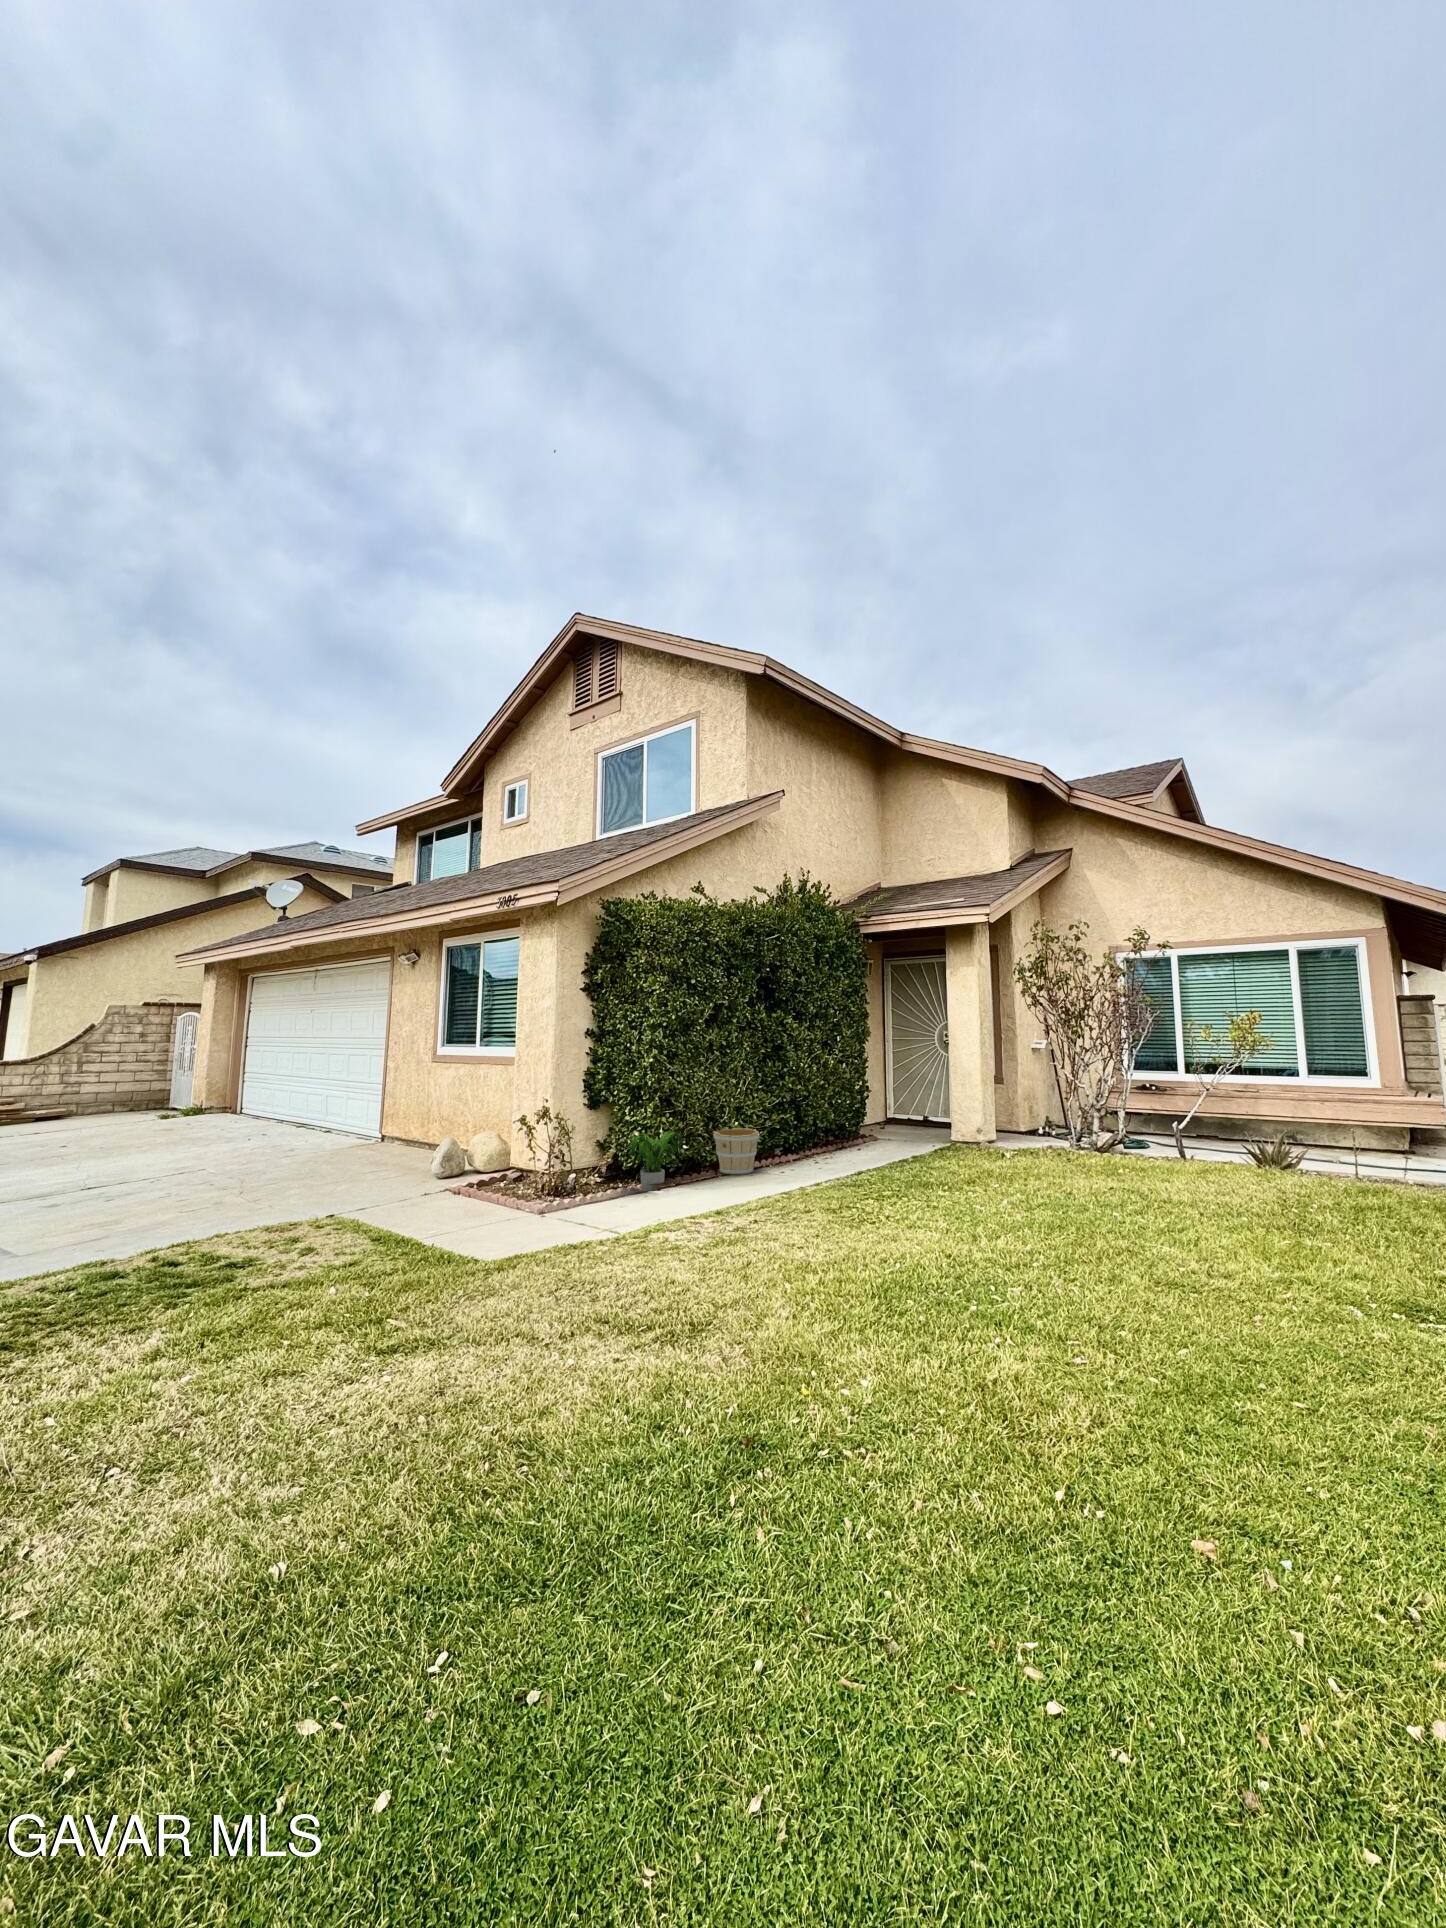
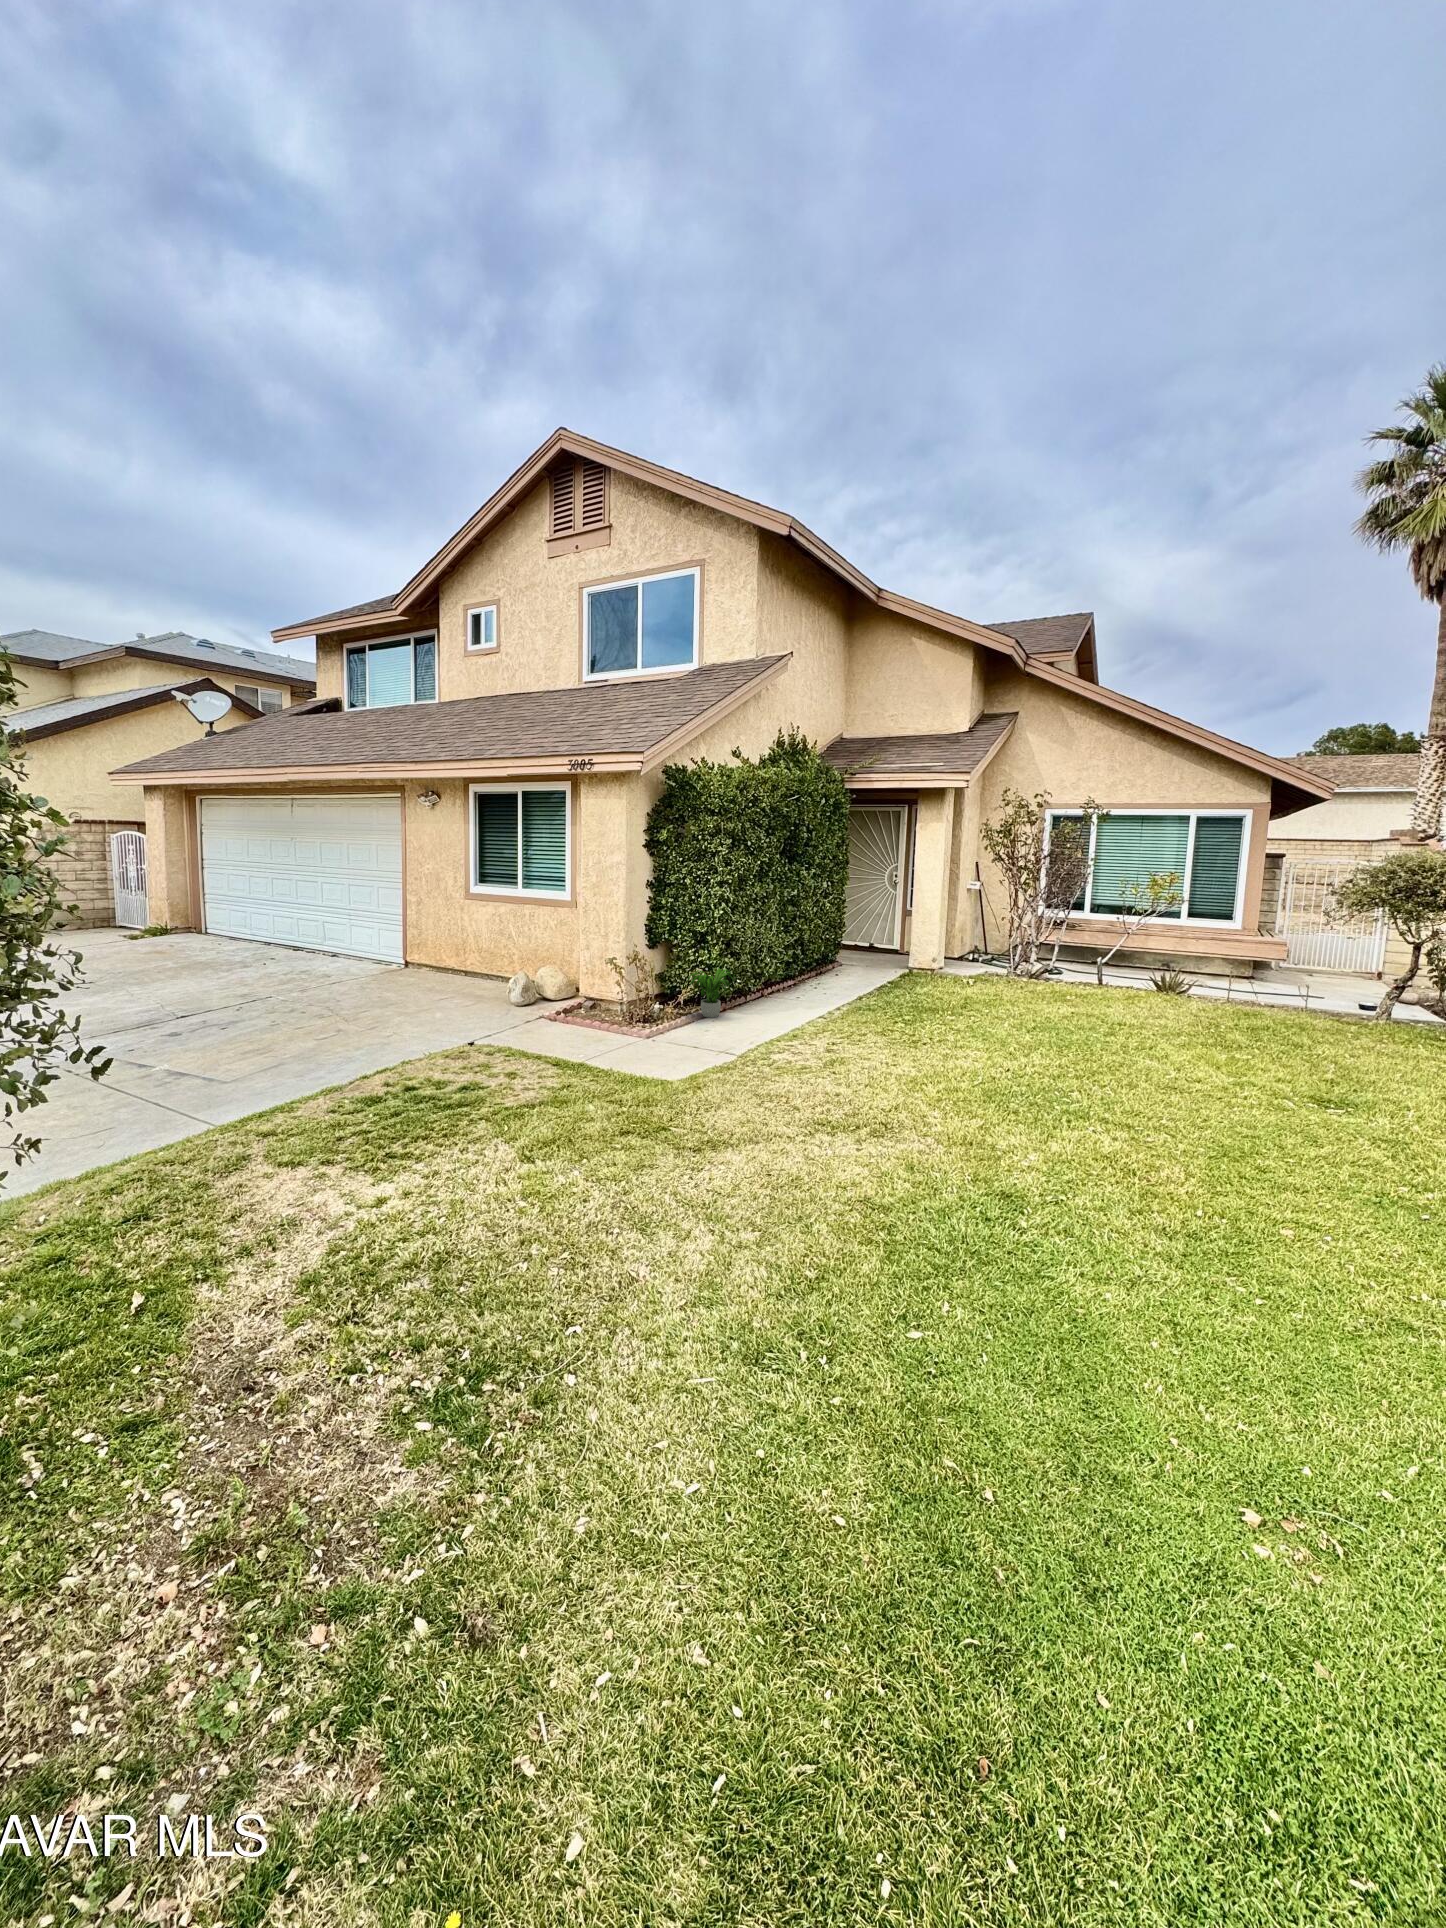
wooden bucket: present [713,1128,759,1174] -> none [750,963,789,1002]

